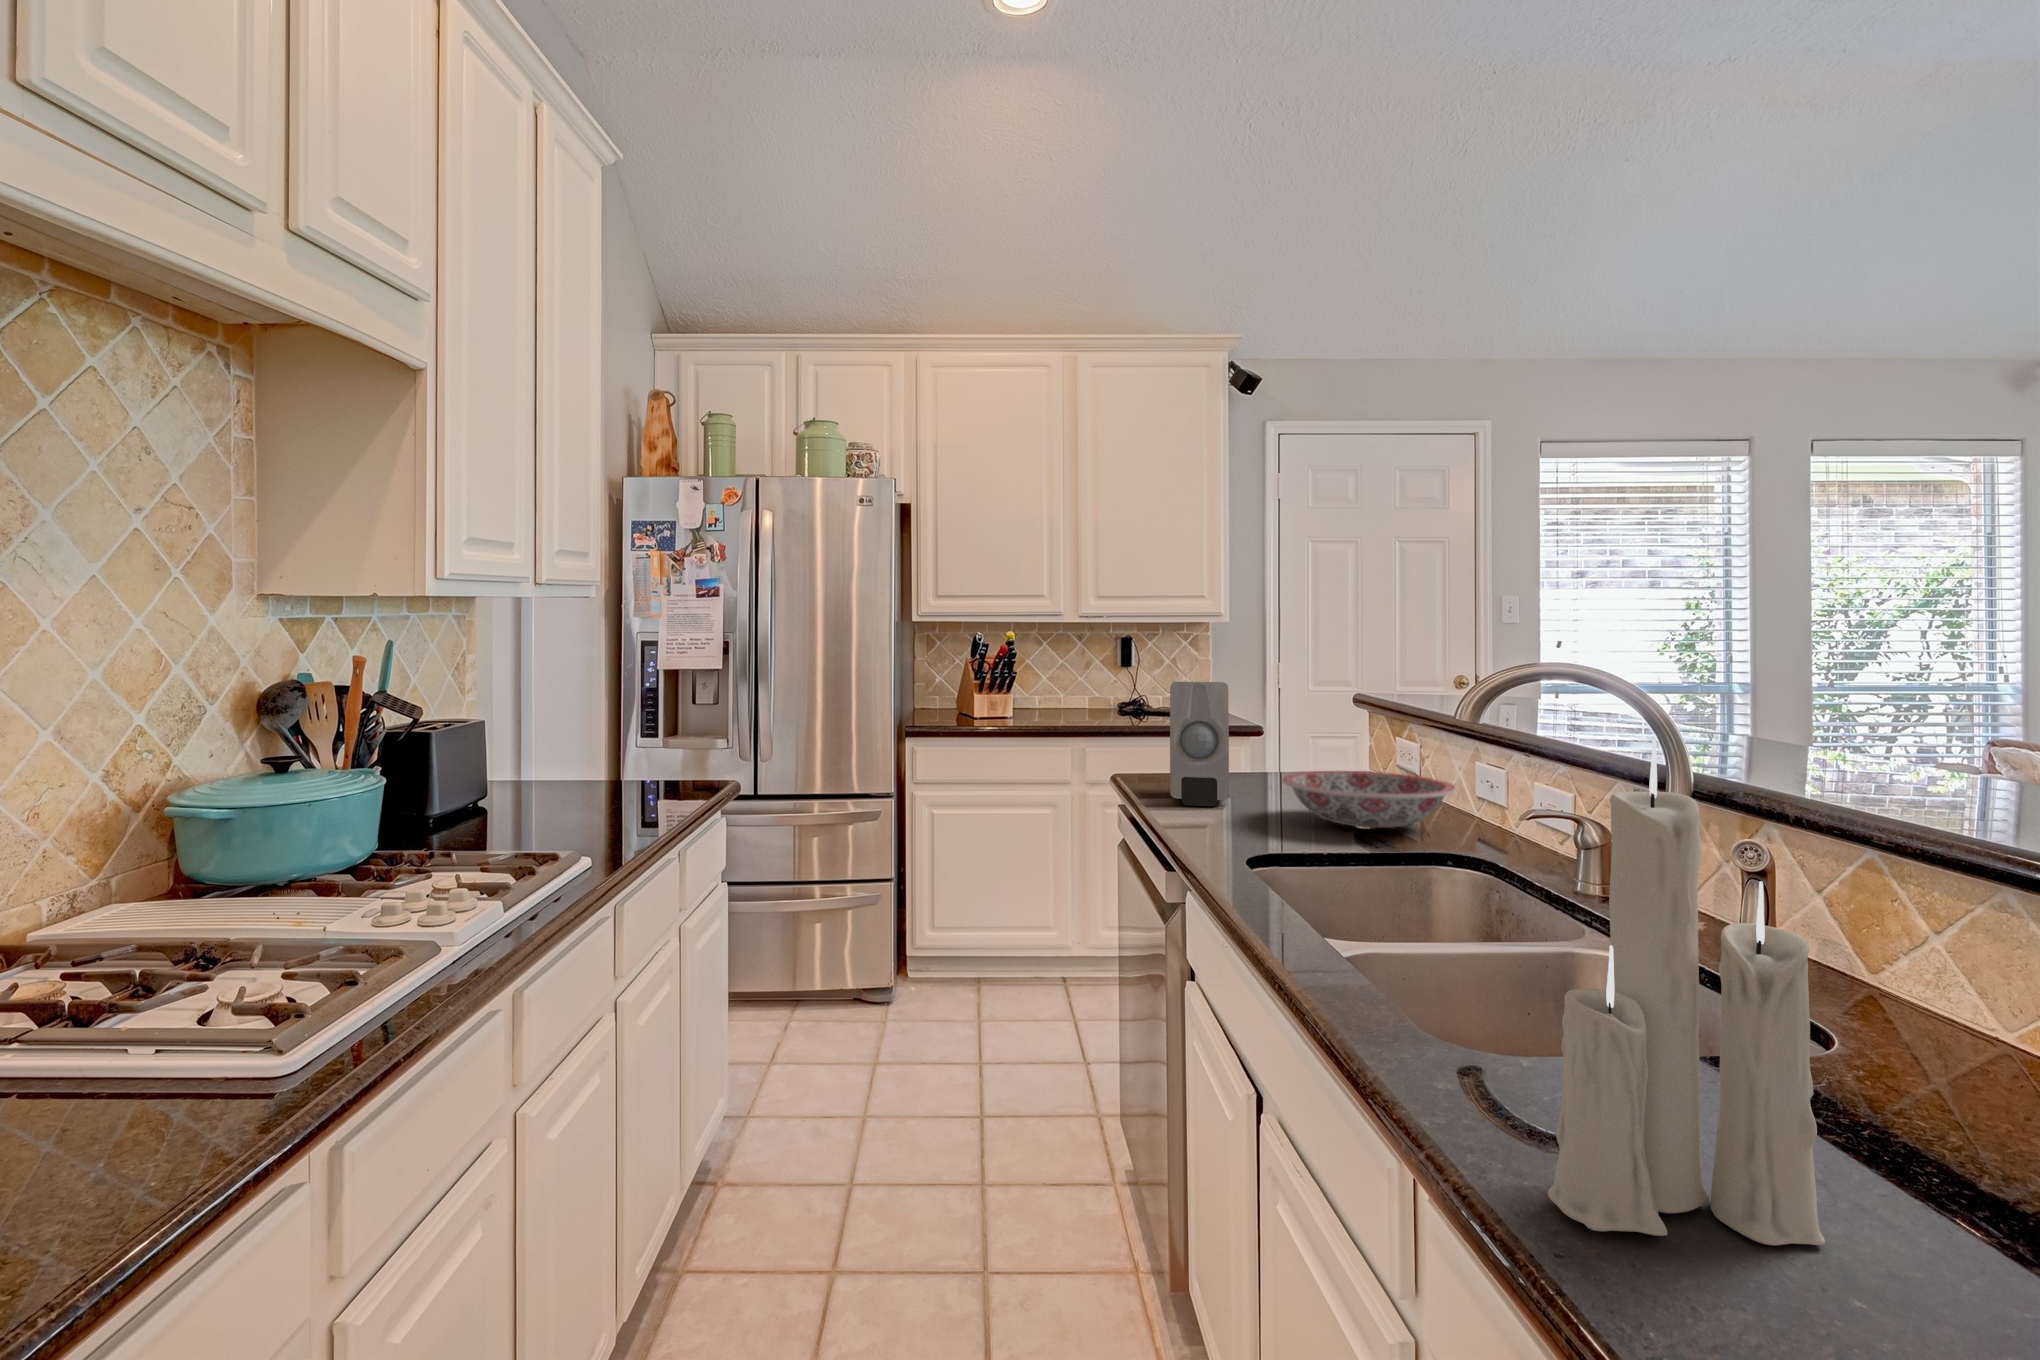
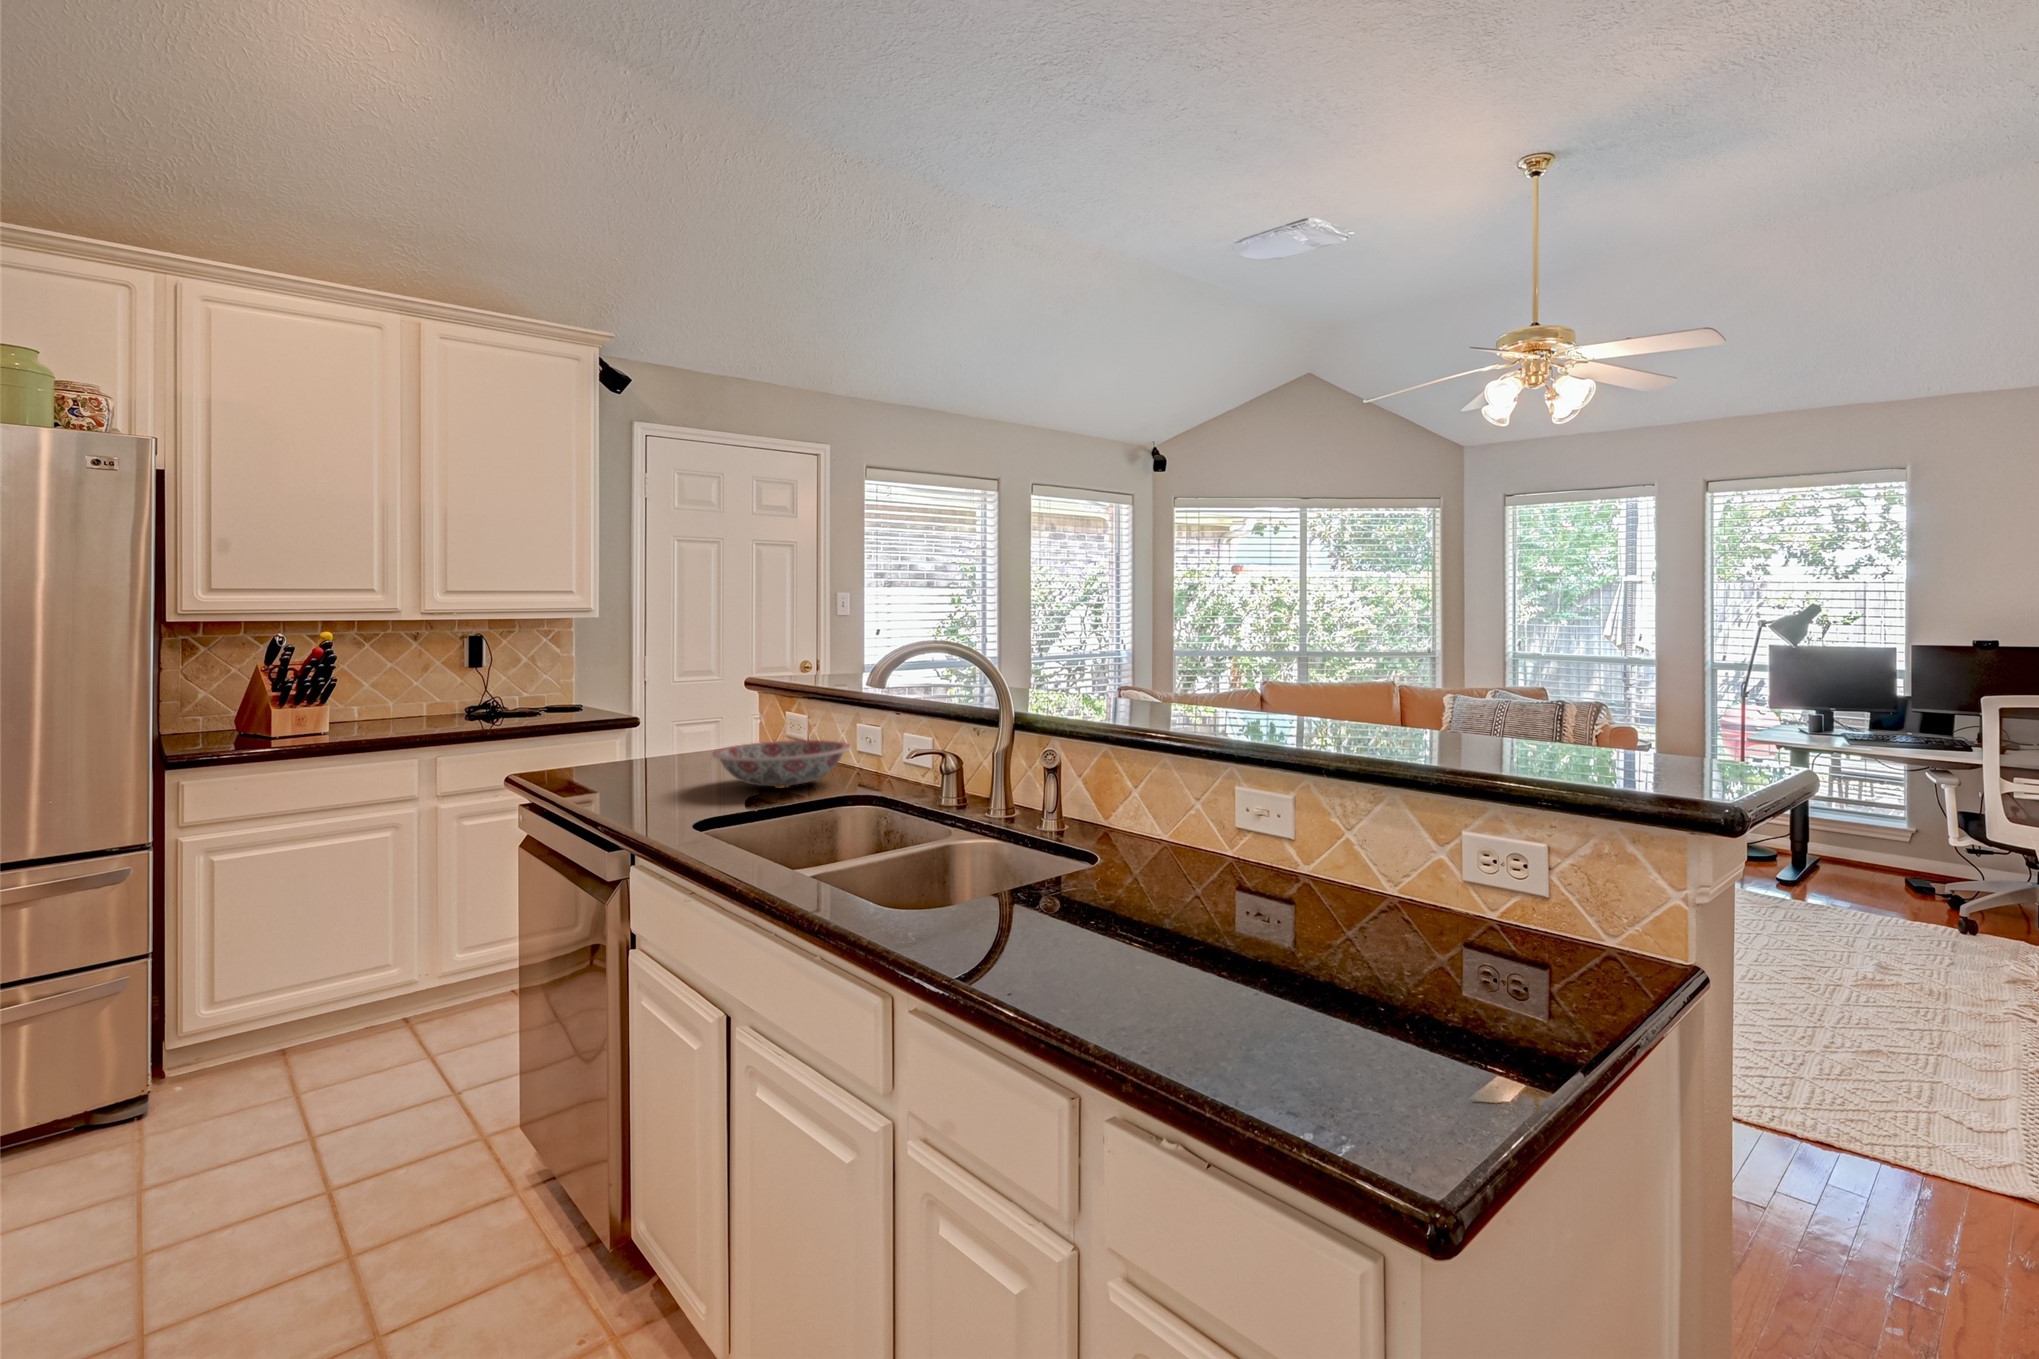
soap dispenser: present [1170,682,1229,806] -> none [588,673,656,792]
candle: present [1548,739,1825,1245] -> none [997,667,1114,962]

